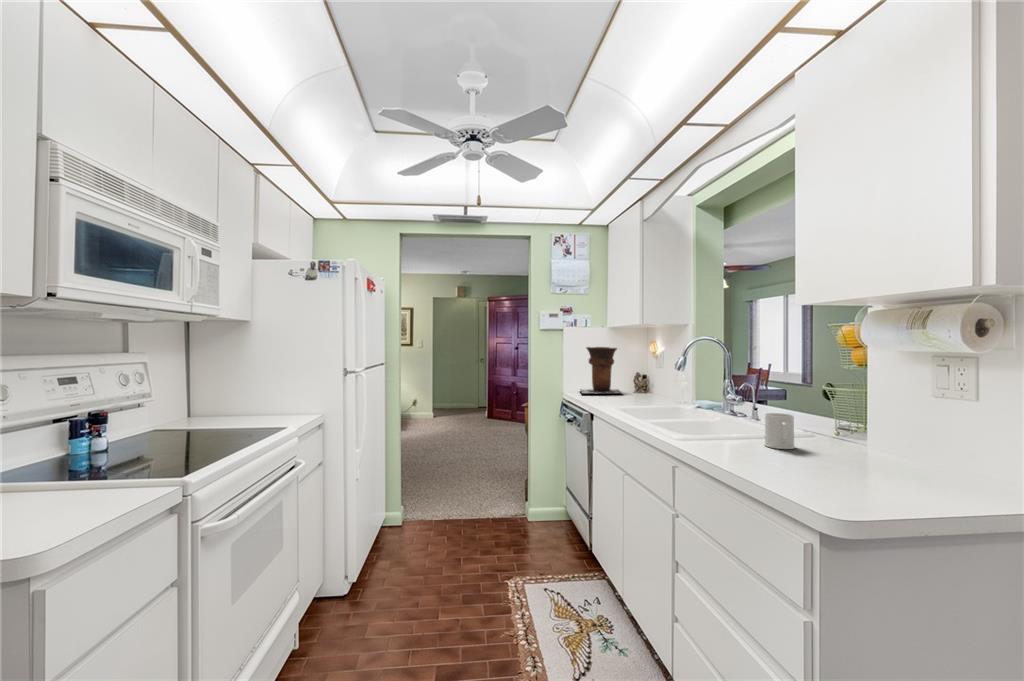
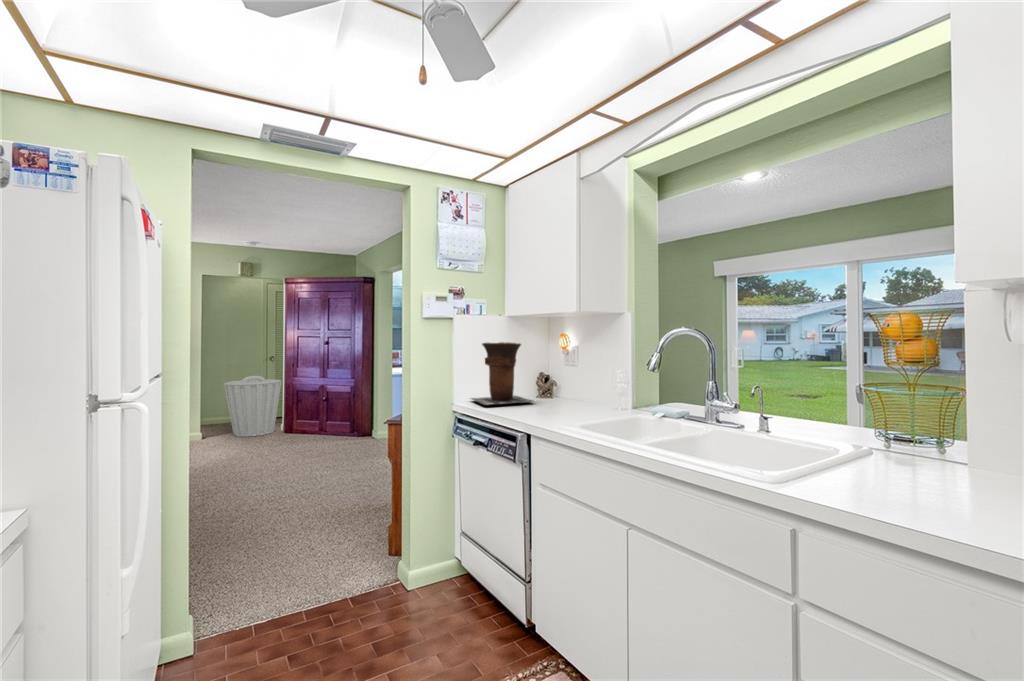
trash can: none [447,373,485,418] -> present [224,376,281,437]
mug: present [765,413,795,449] -> none [909,439,971,494]

